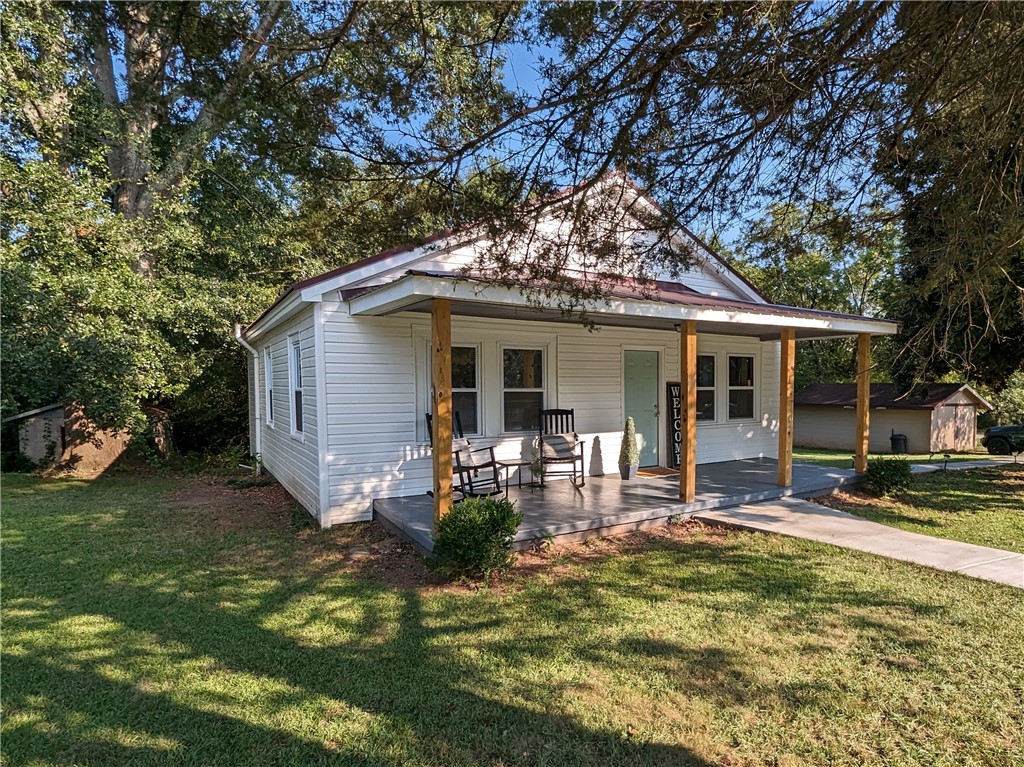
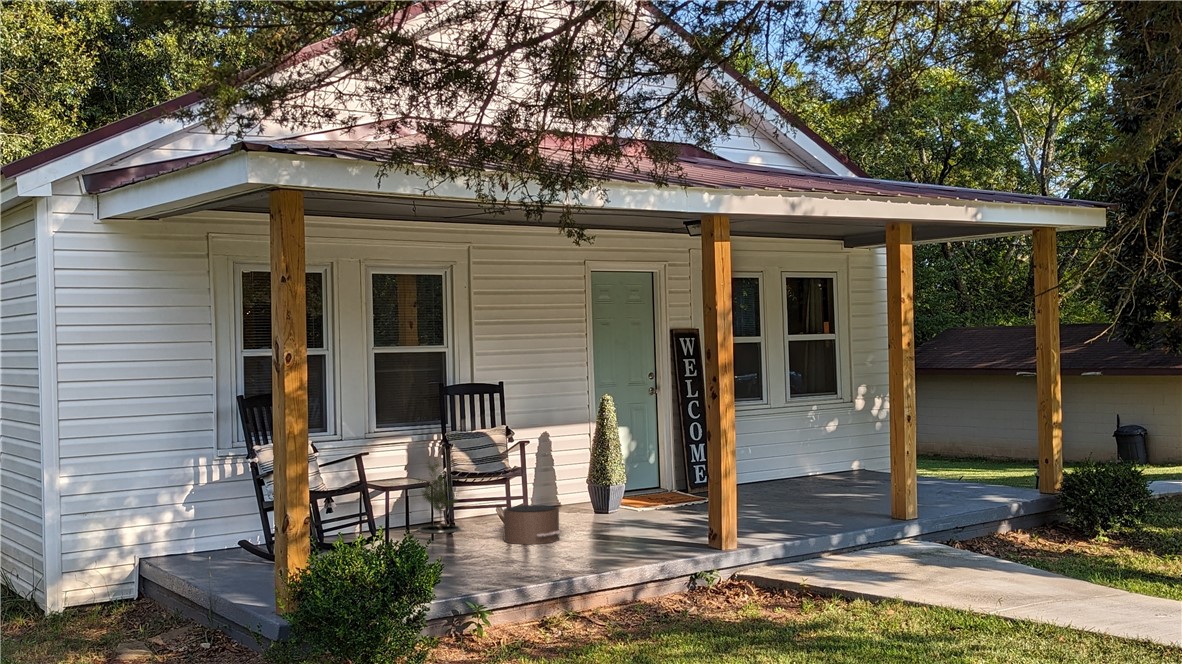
pouf: none [564,478,603,501] -> present [493,505,562,544]

